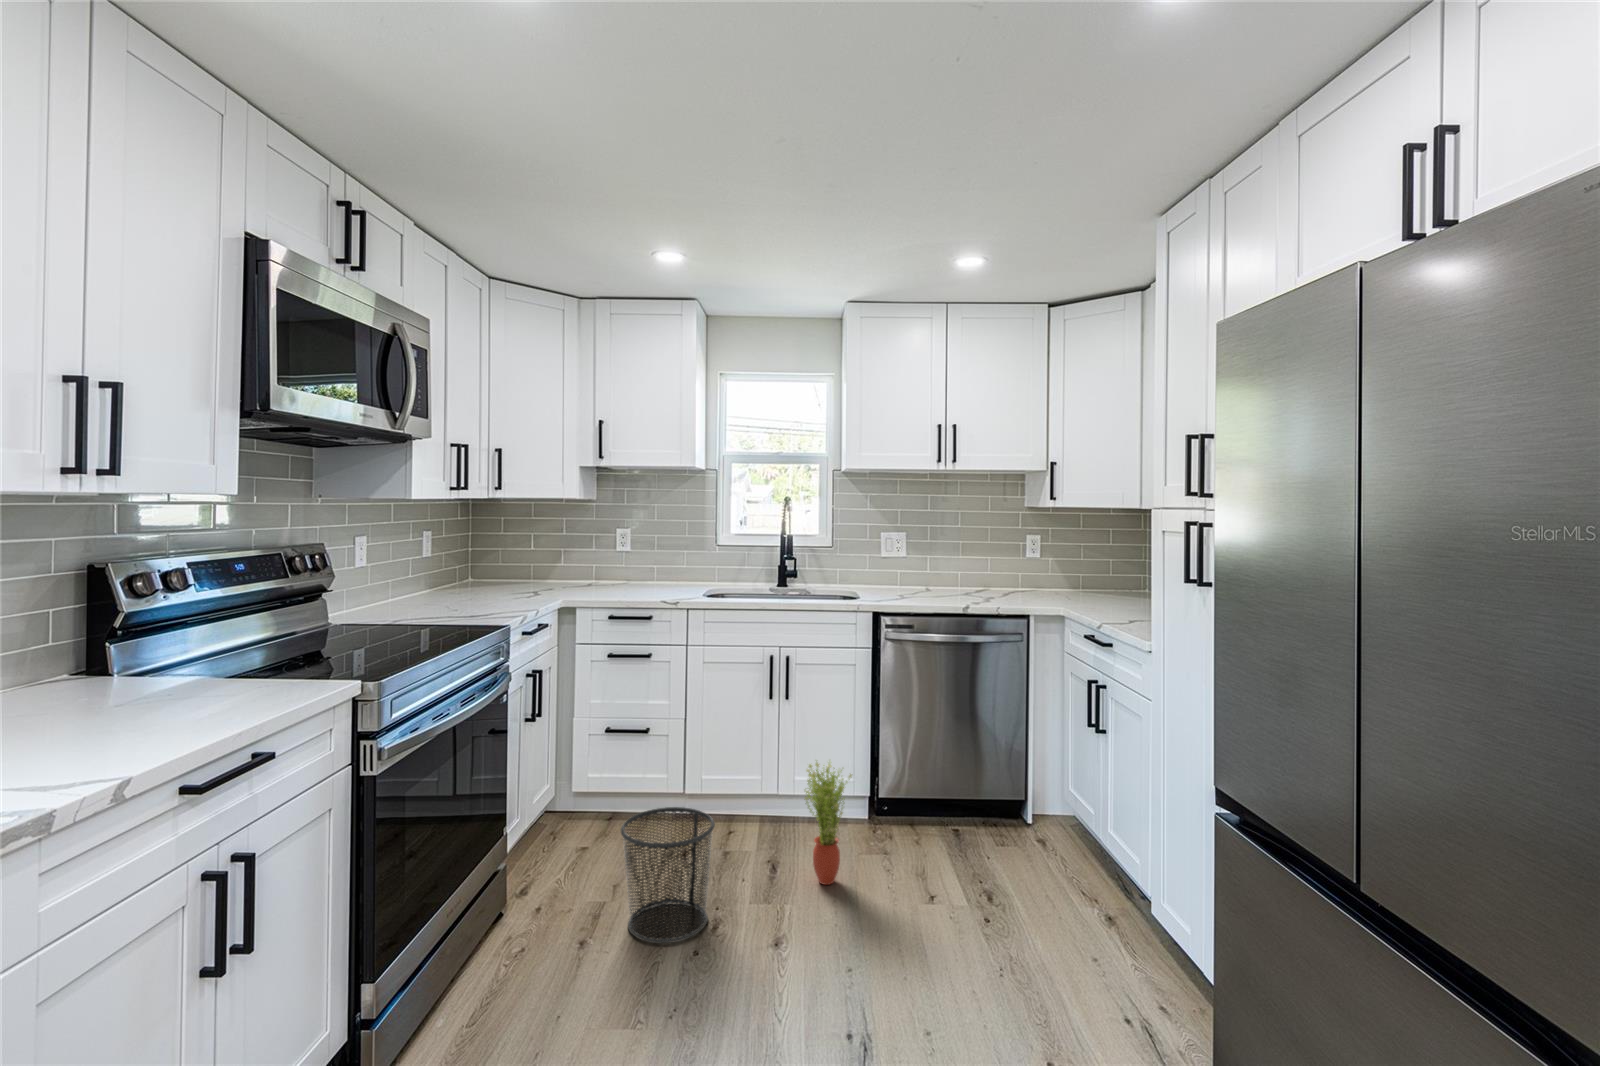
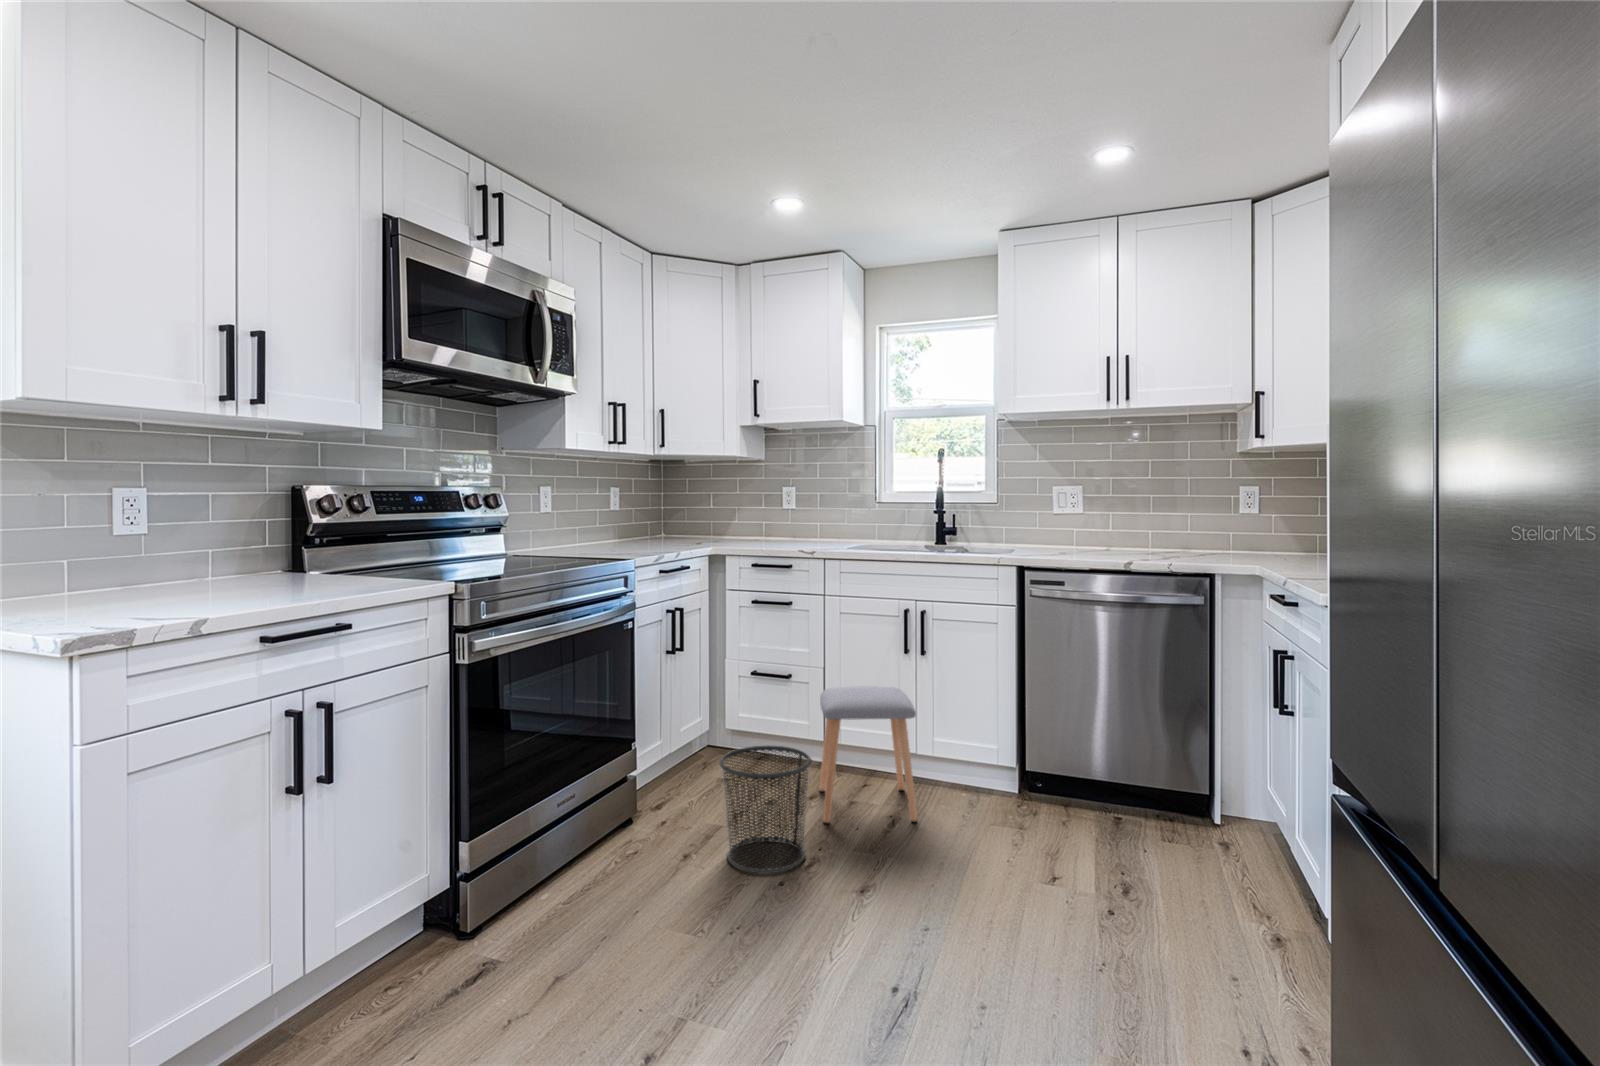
stool: none [686,732,794,876] -> present [819,686,917,824]
potted plant: present [805,763,852,885] -> none [913,714,970,848]

